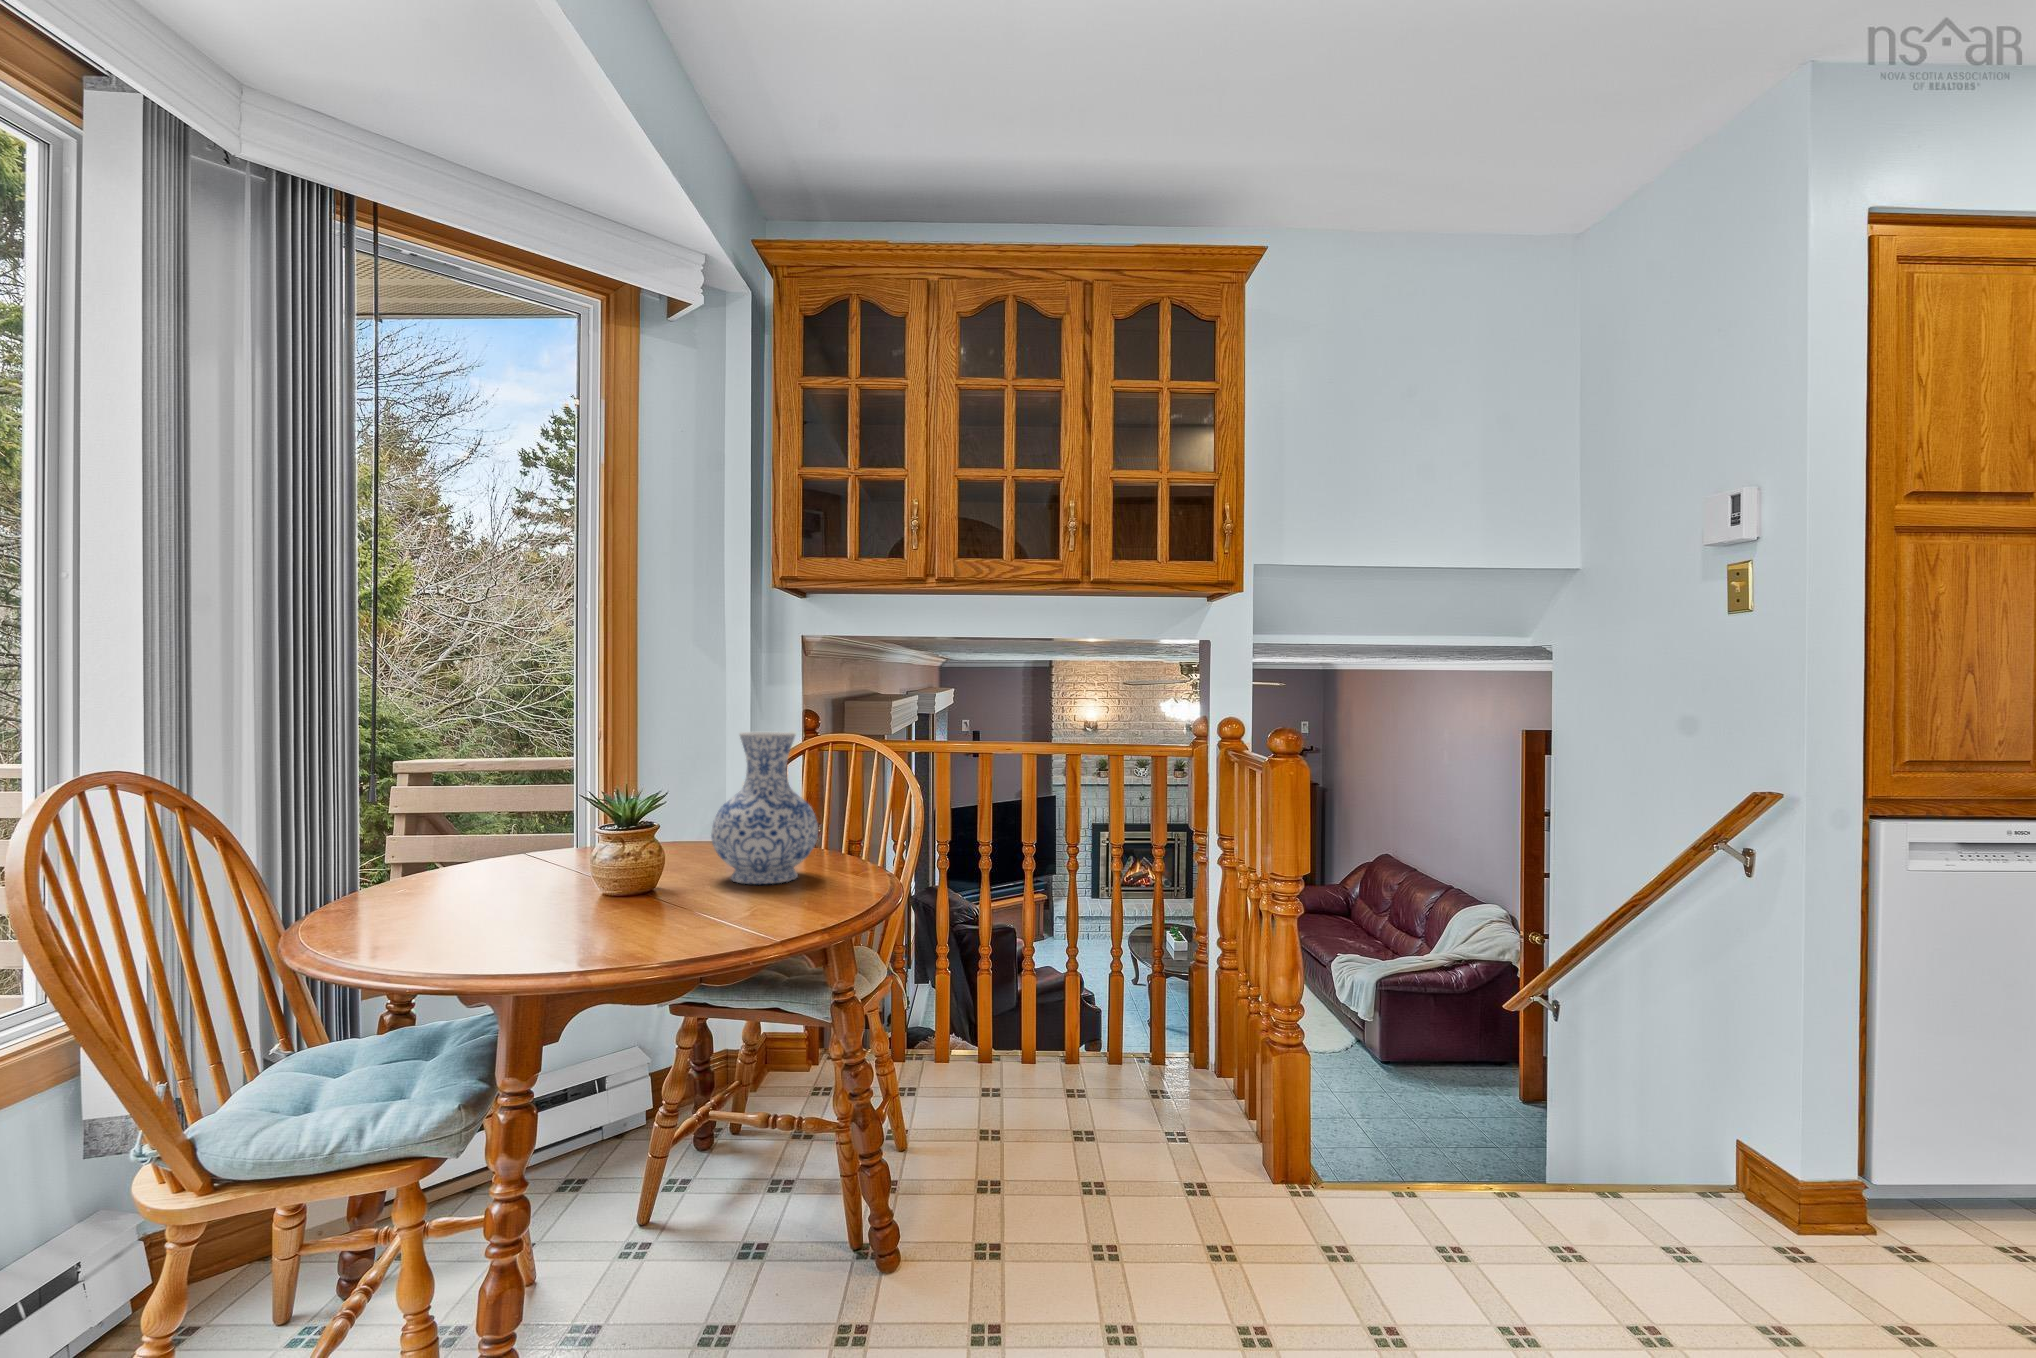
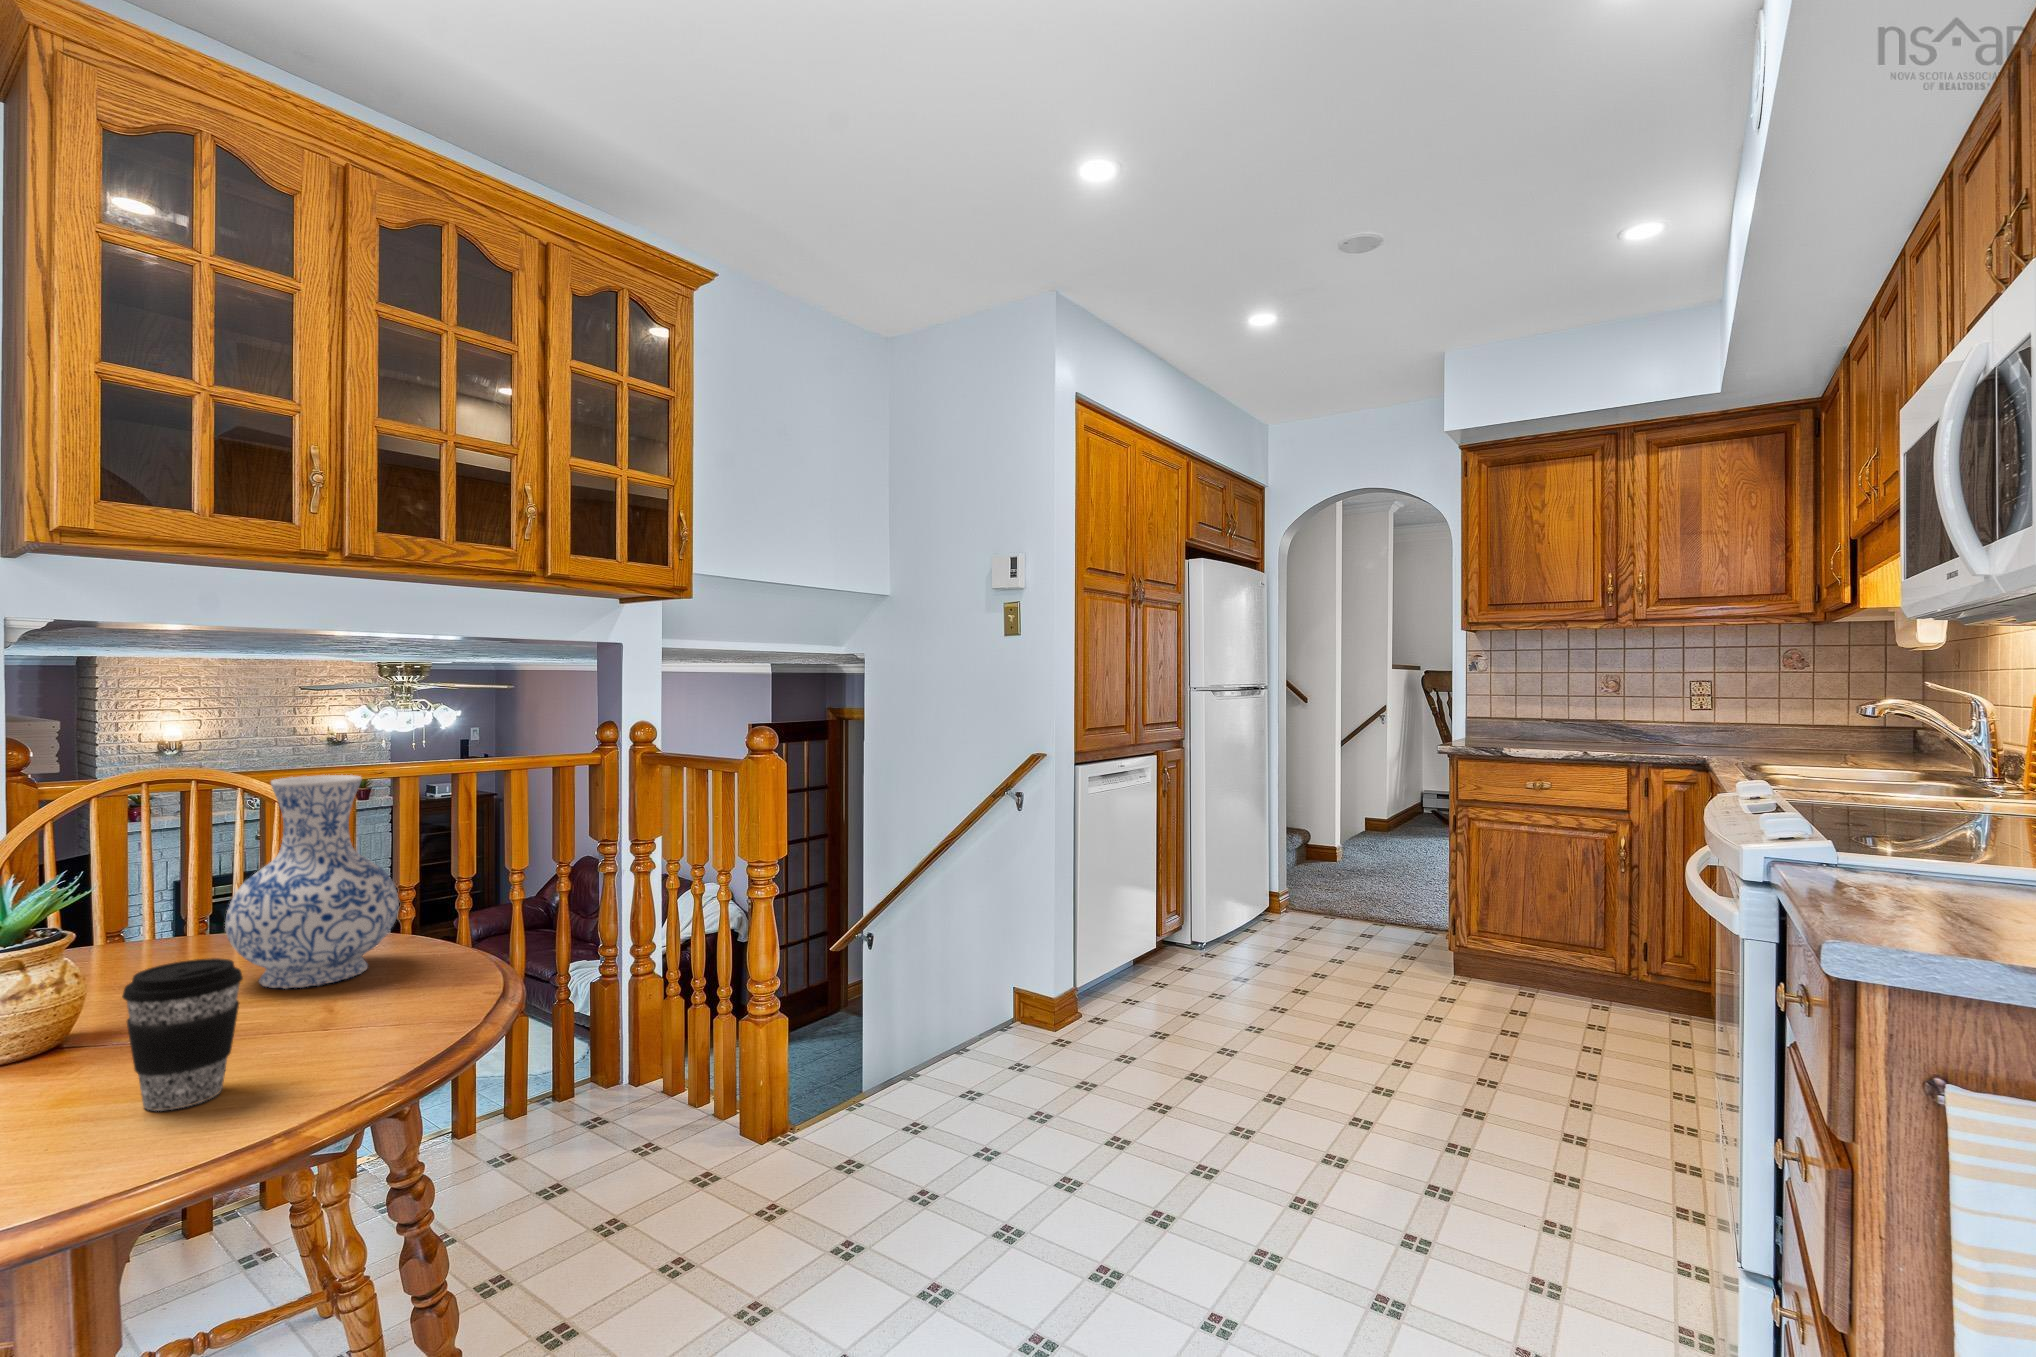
coffee cup: none [521,834,588,928] -> present [122,958,243,1111]

